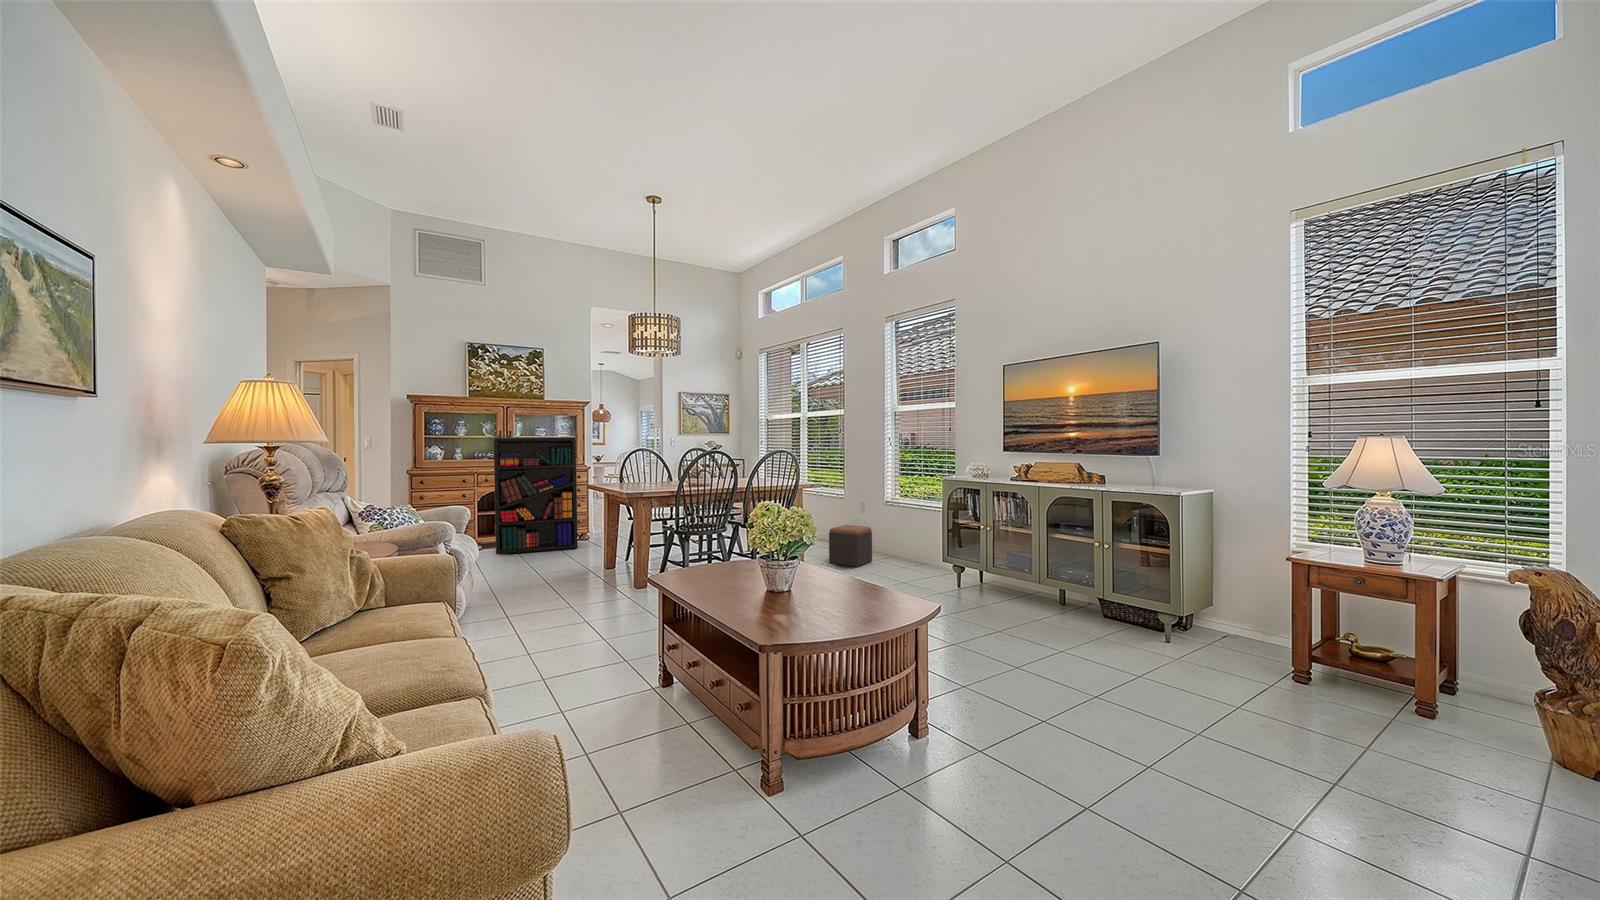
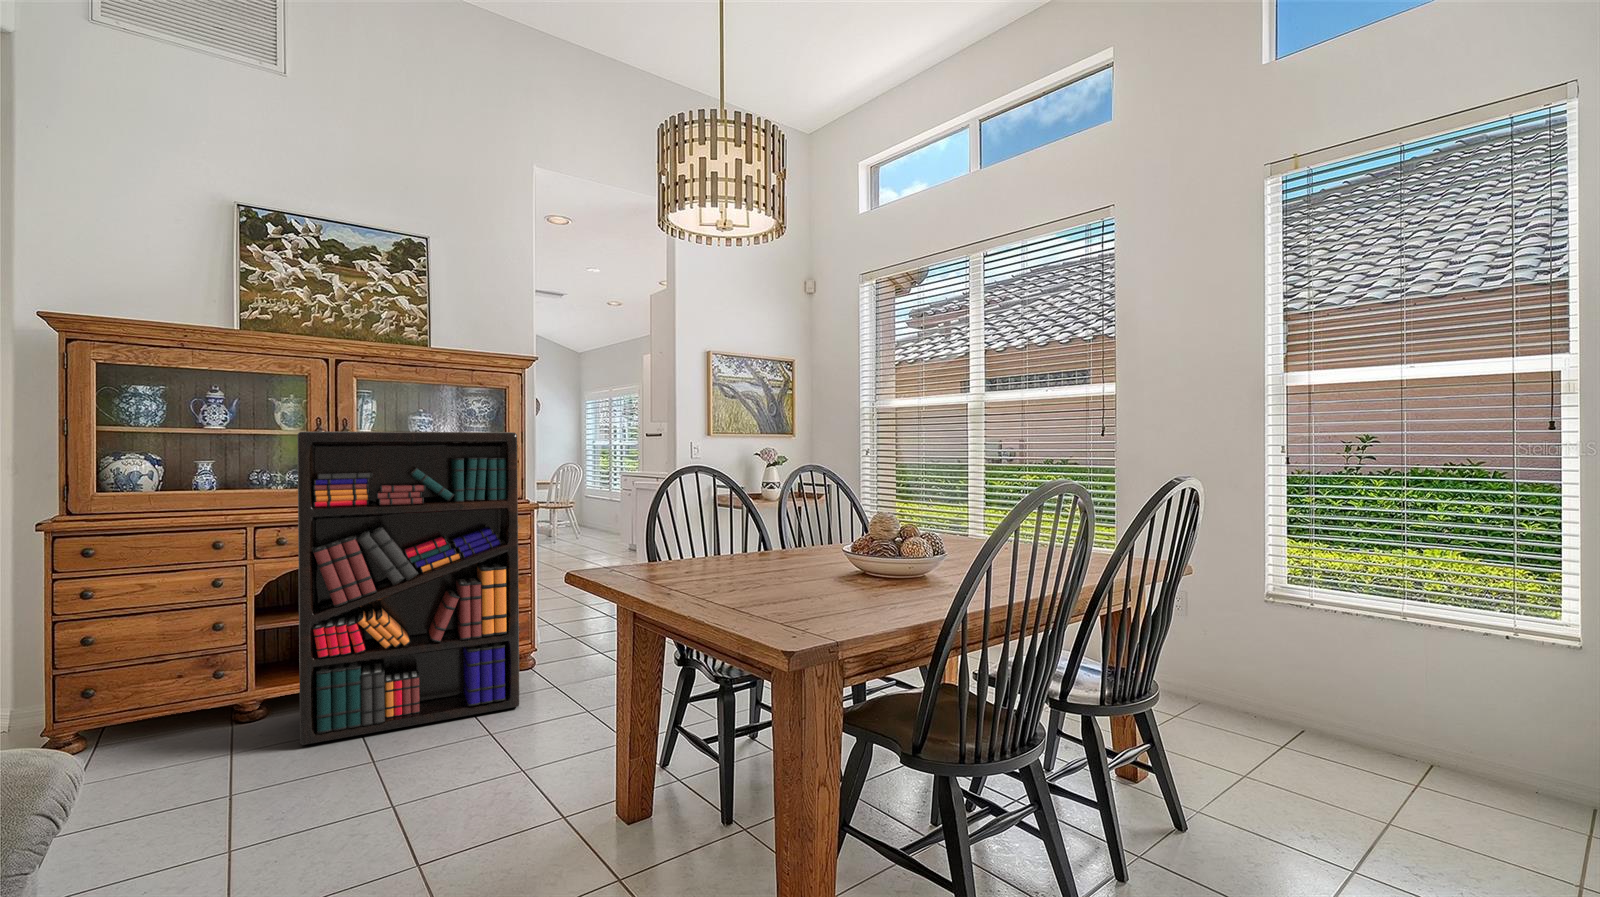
footstool: present [829,525,872,567] -> none [1216,645,1322,770]

